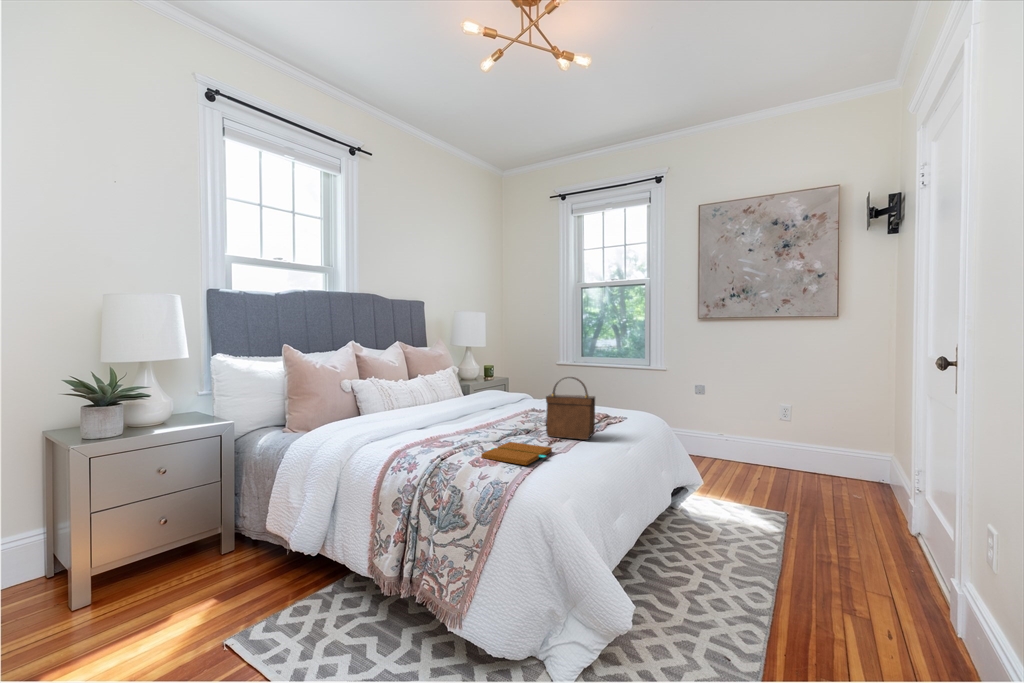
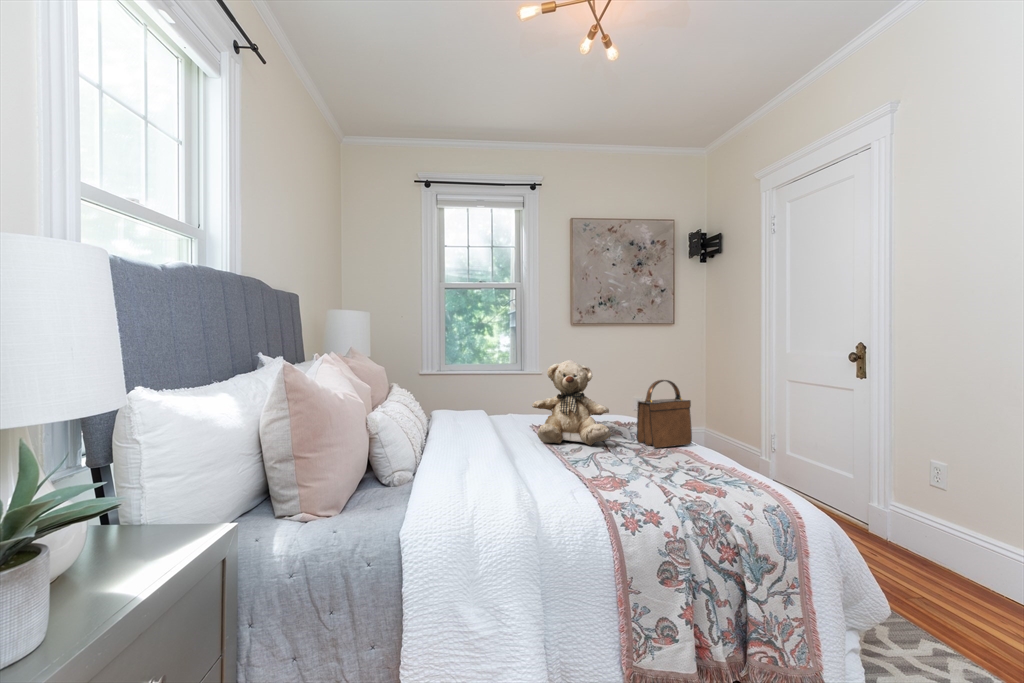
teddy bear: none [474,355,537,426] -> present [532,360,611,445]
book: present [481,442,552,465] -> none [660,457,751,484]

